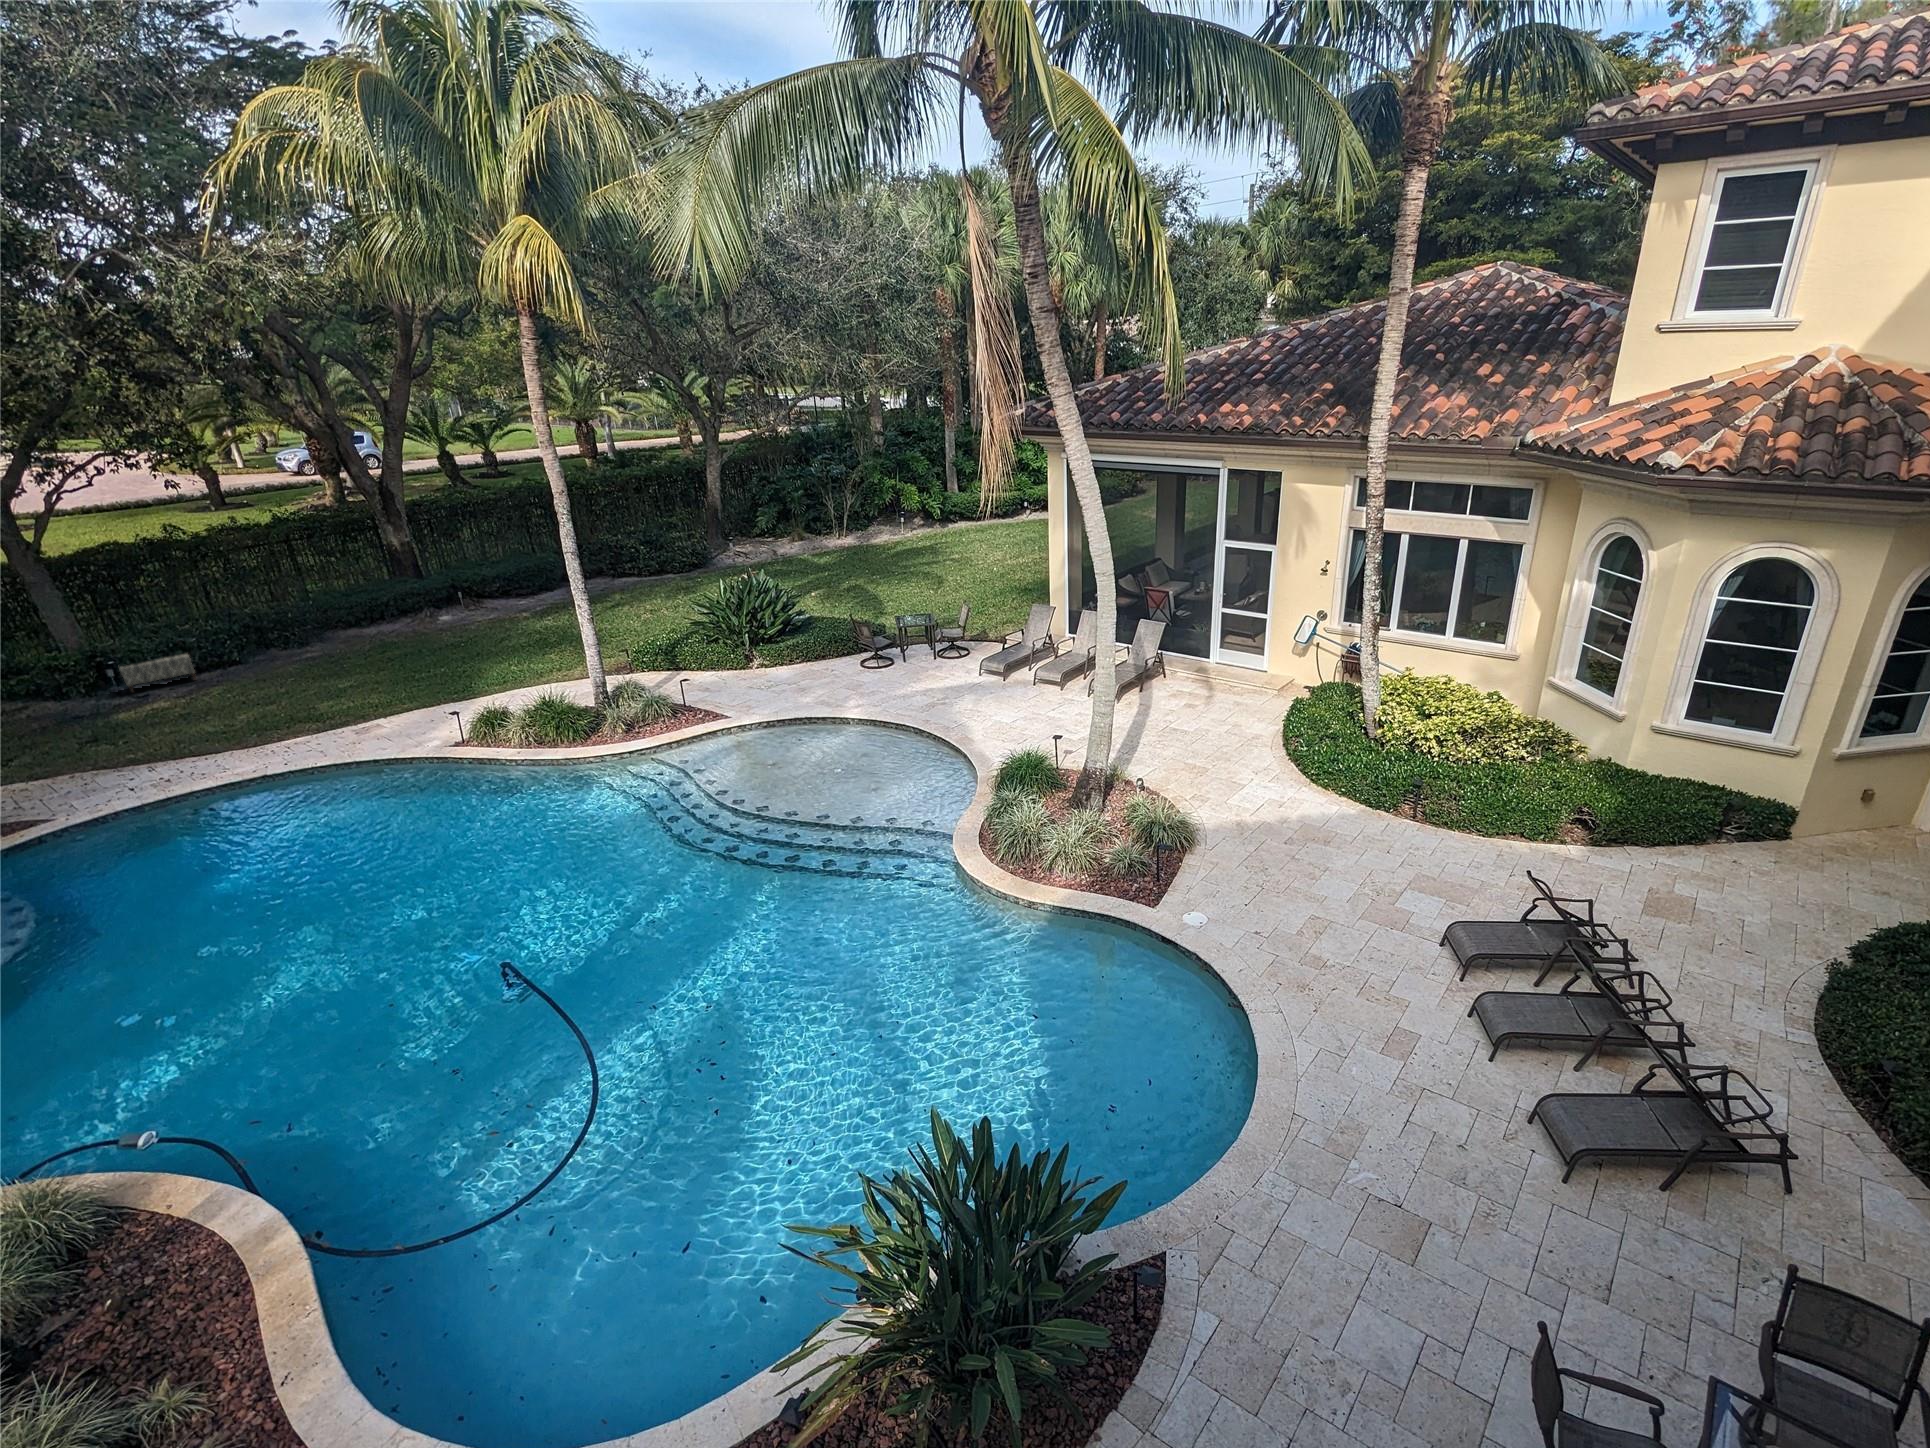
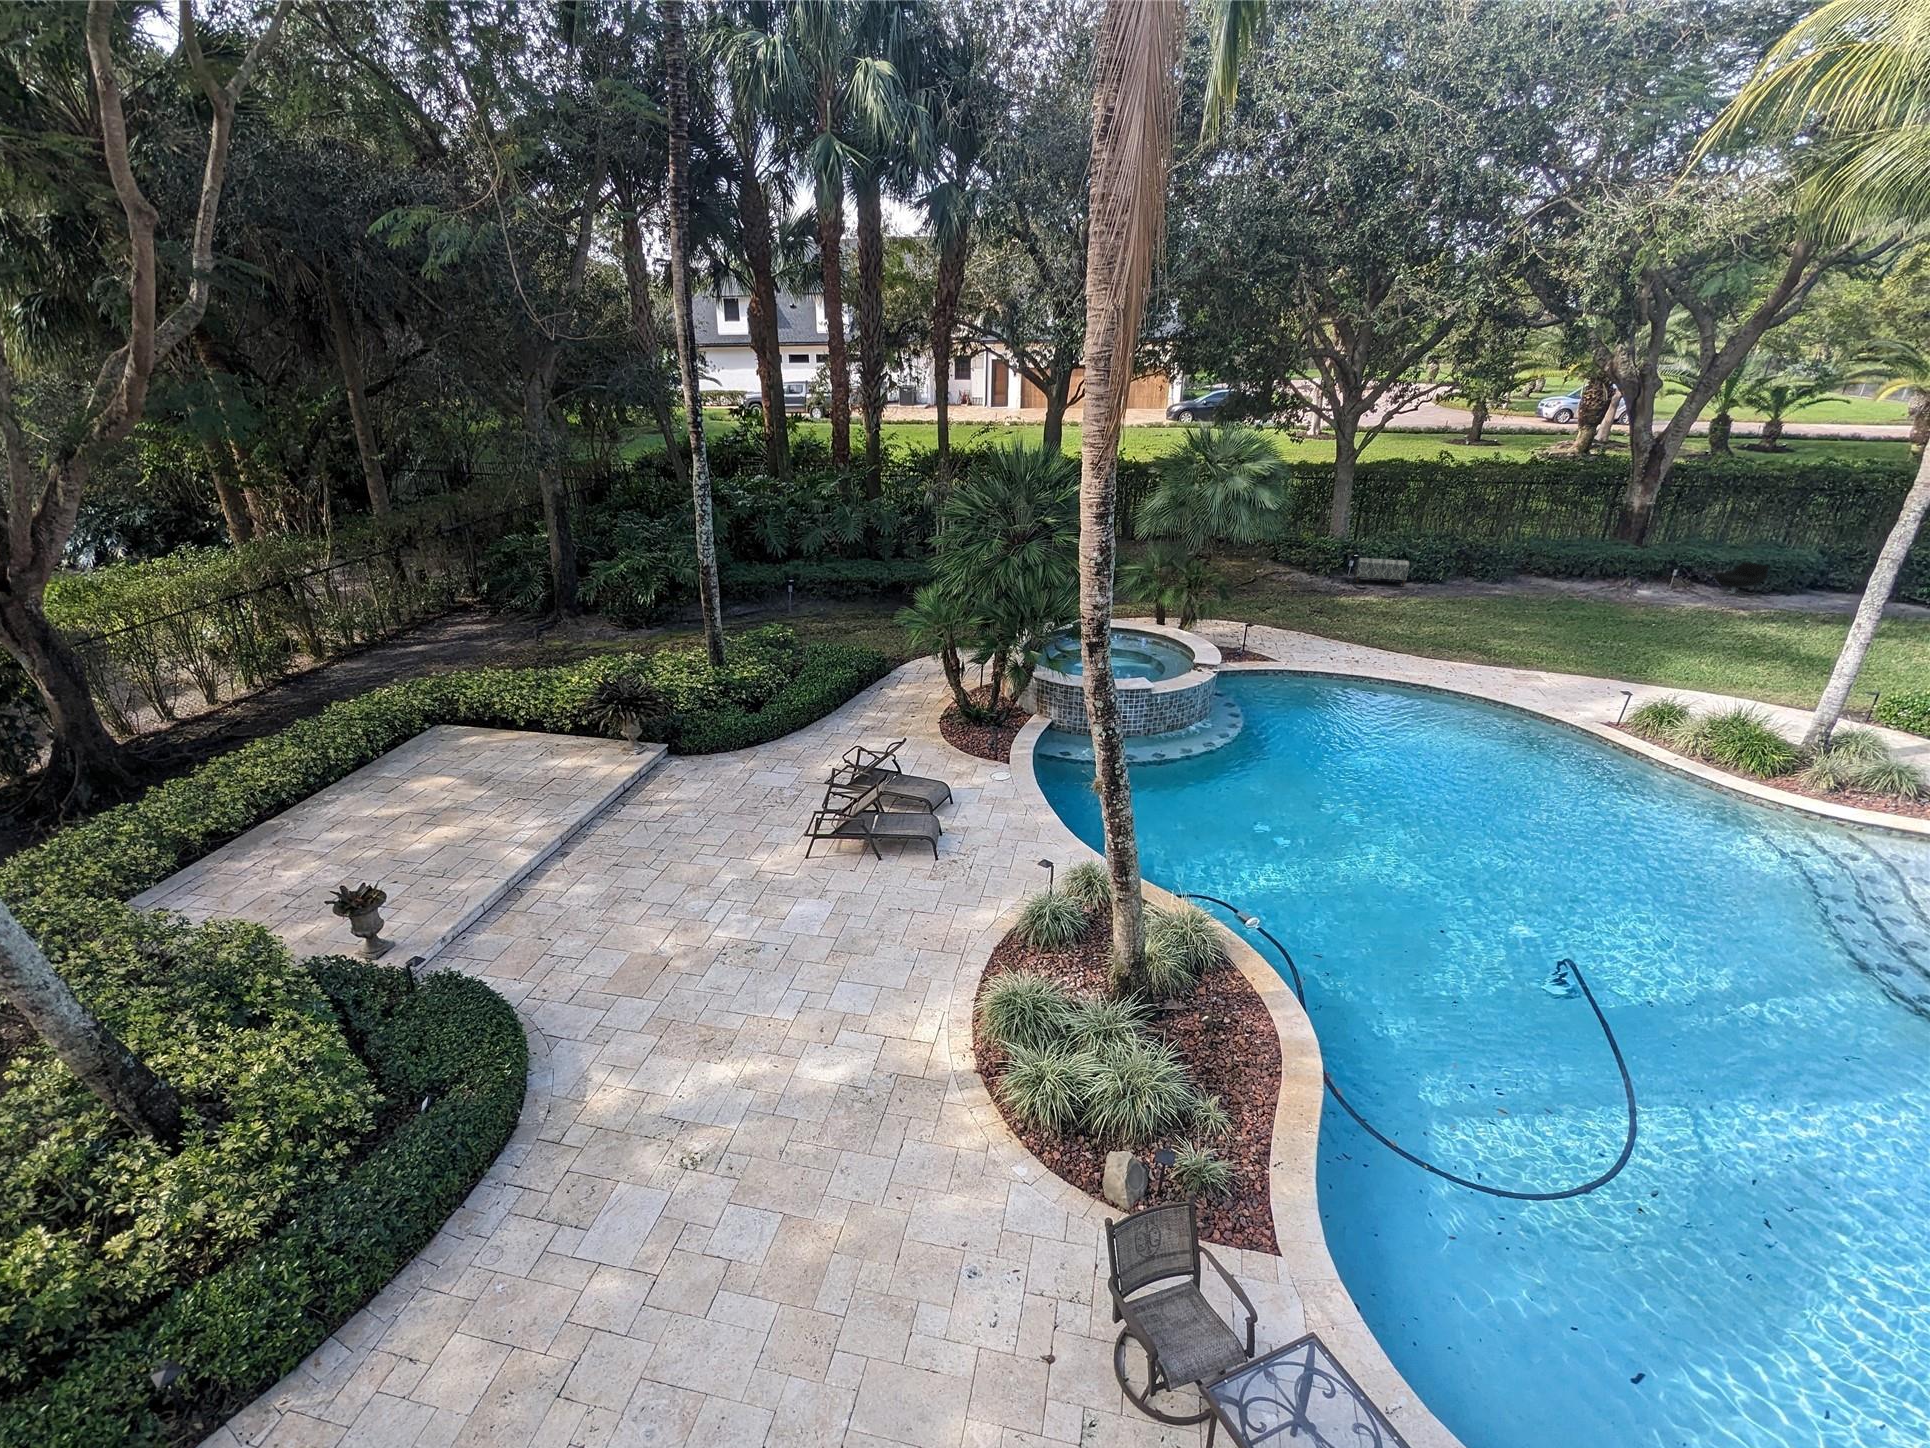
lounge chair: none [489,572,527,605] -> present [1714,562,1769,595]

